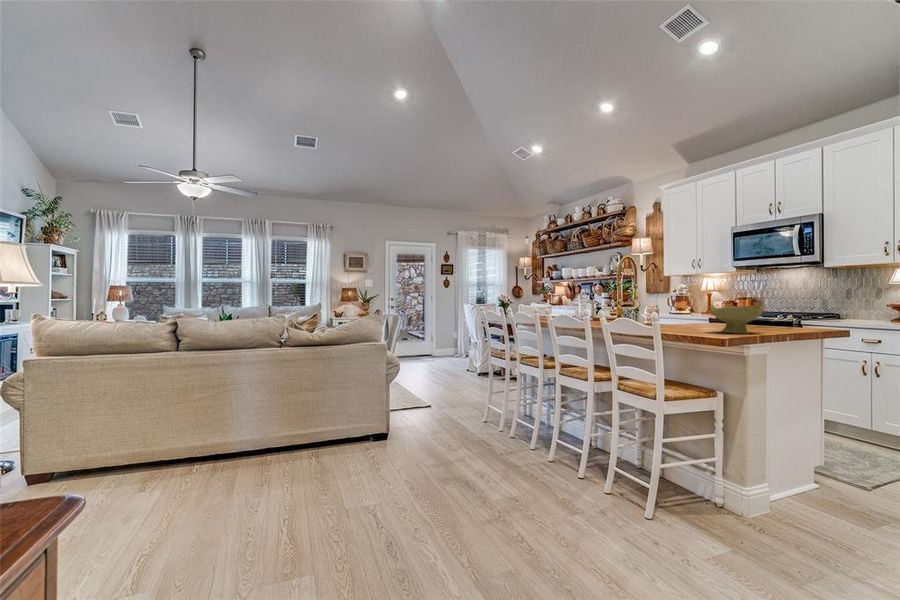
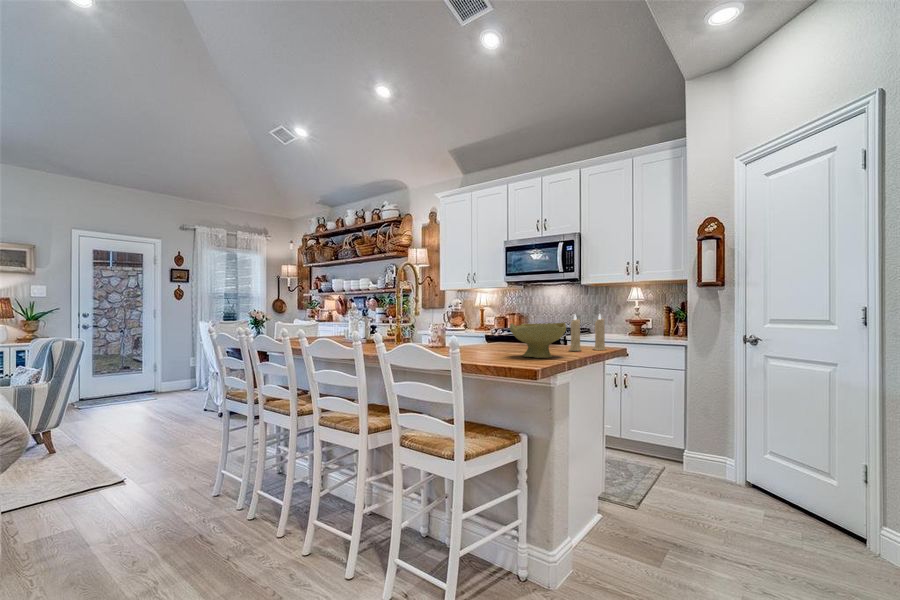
candle: none [774,297,817,331] -> present [569,314,606,351]

